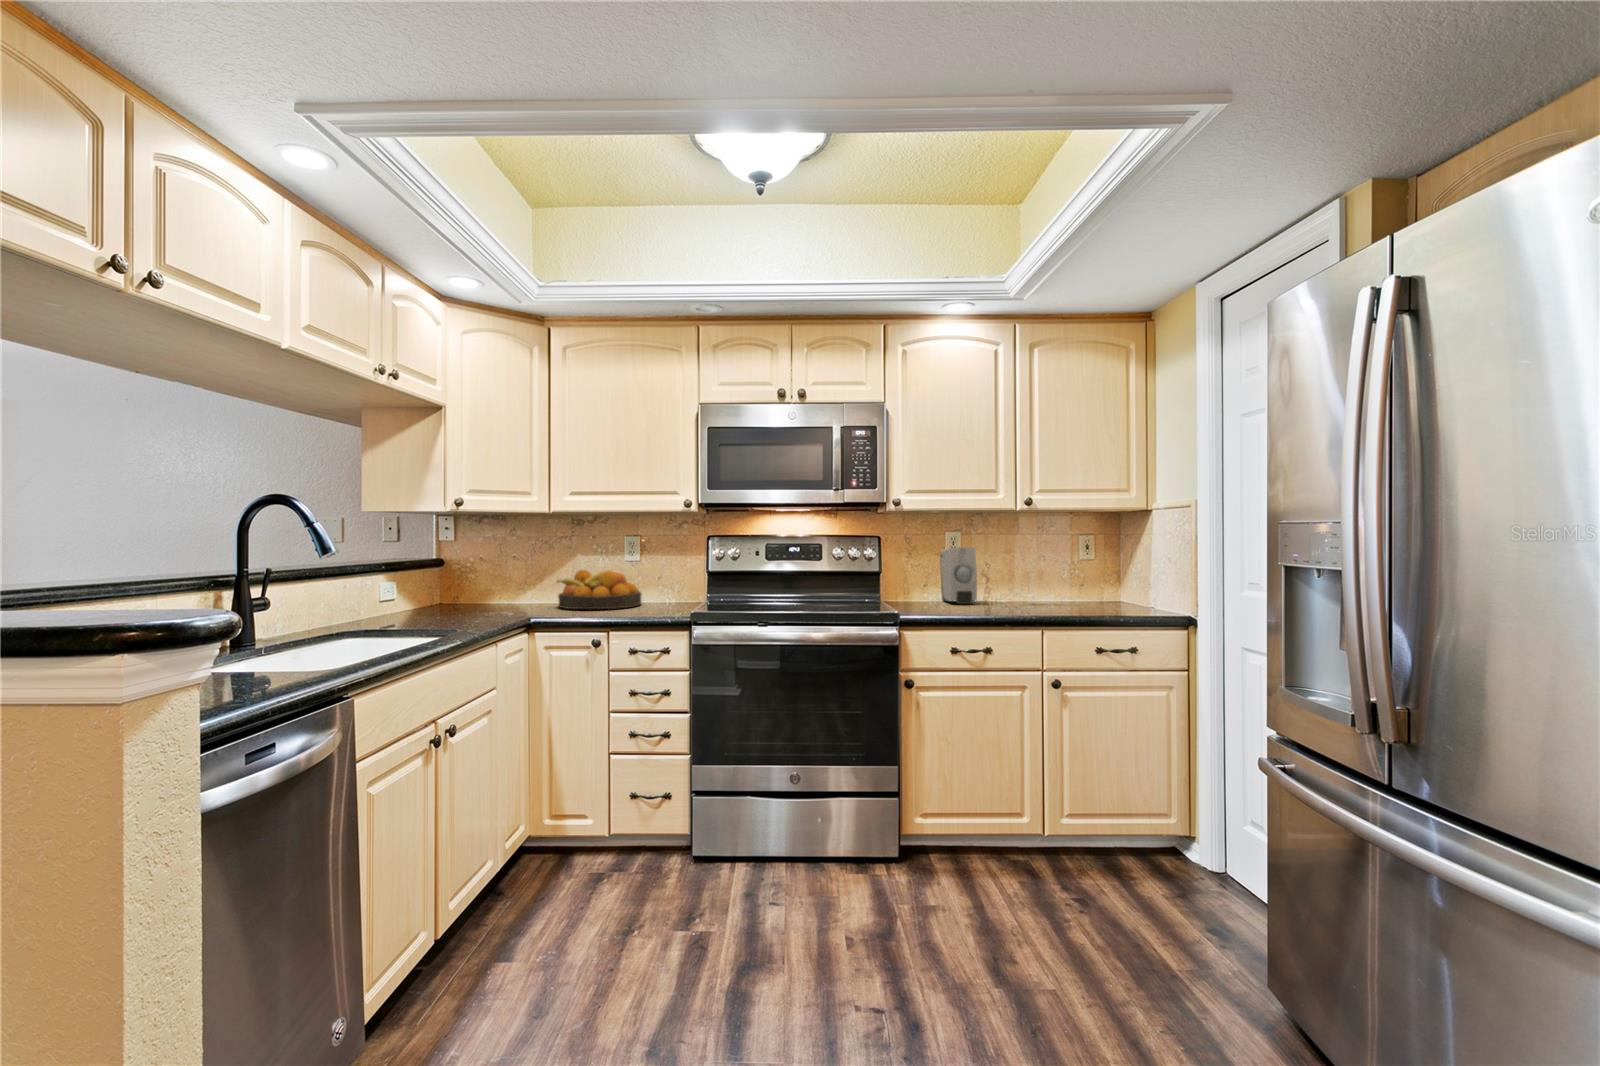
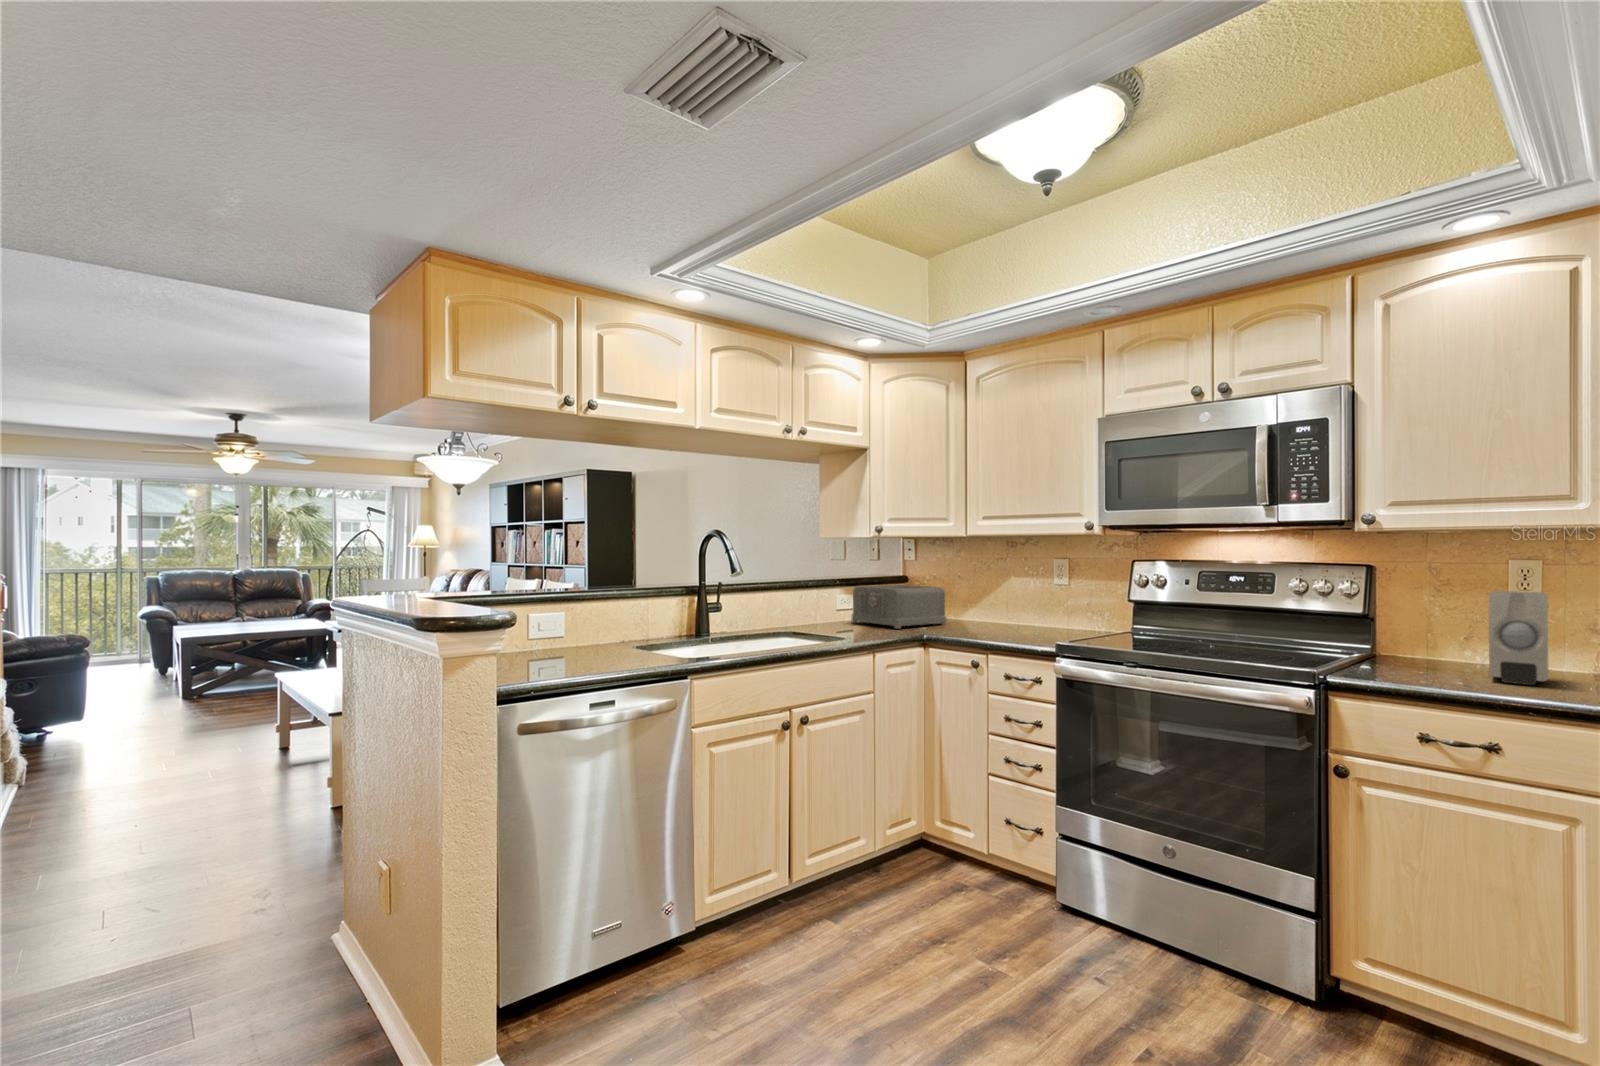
toaster: none [408,569,523,618] -> present [852,585,947,628]
fruit bowl: present [557,570,641,609] -> none [973,592,1056,633]

